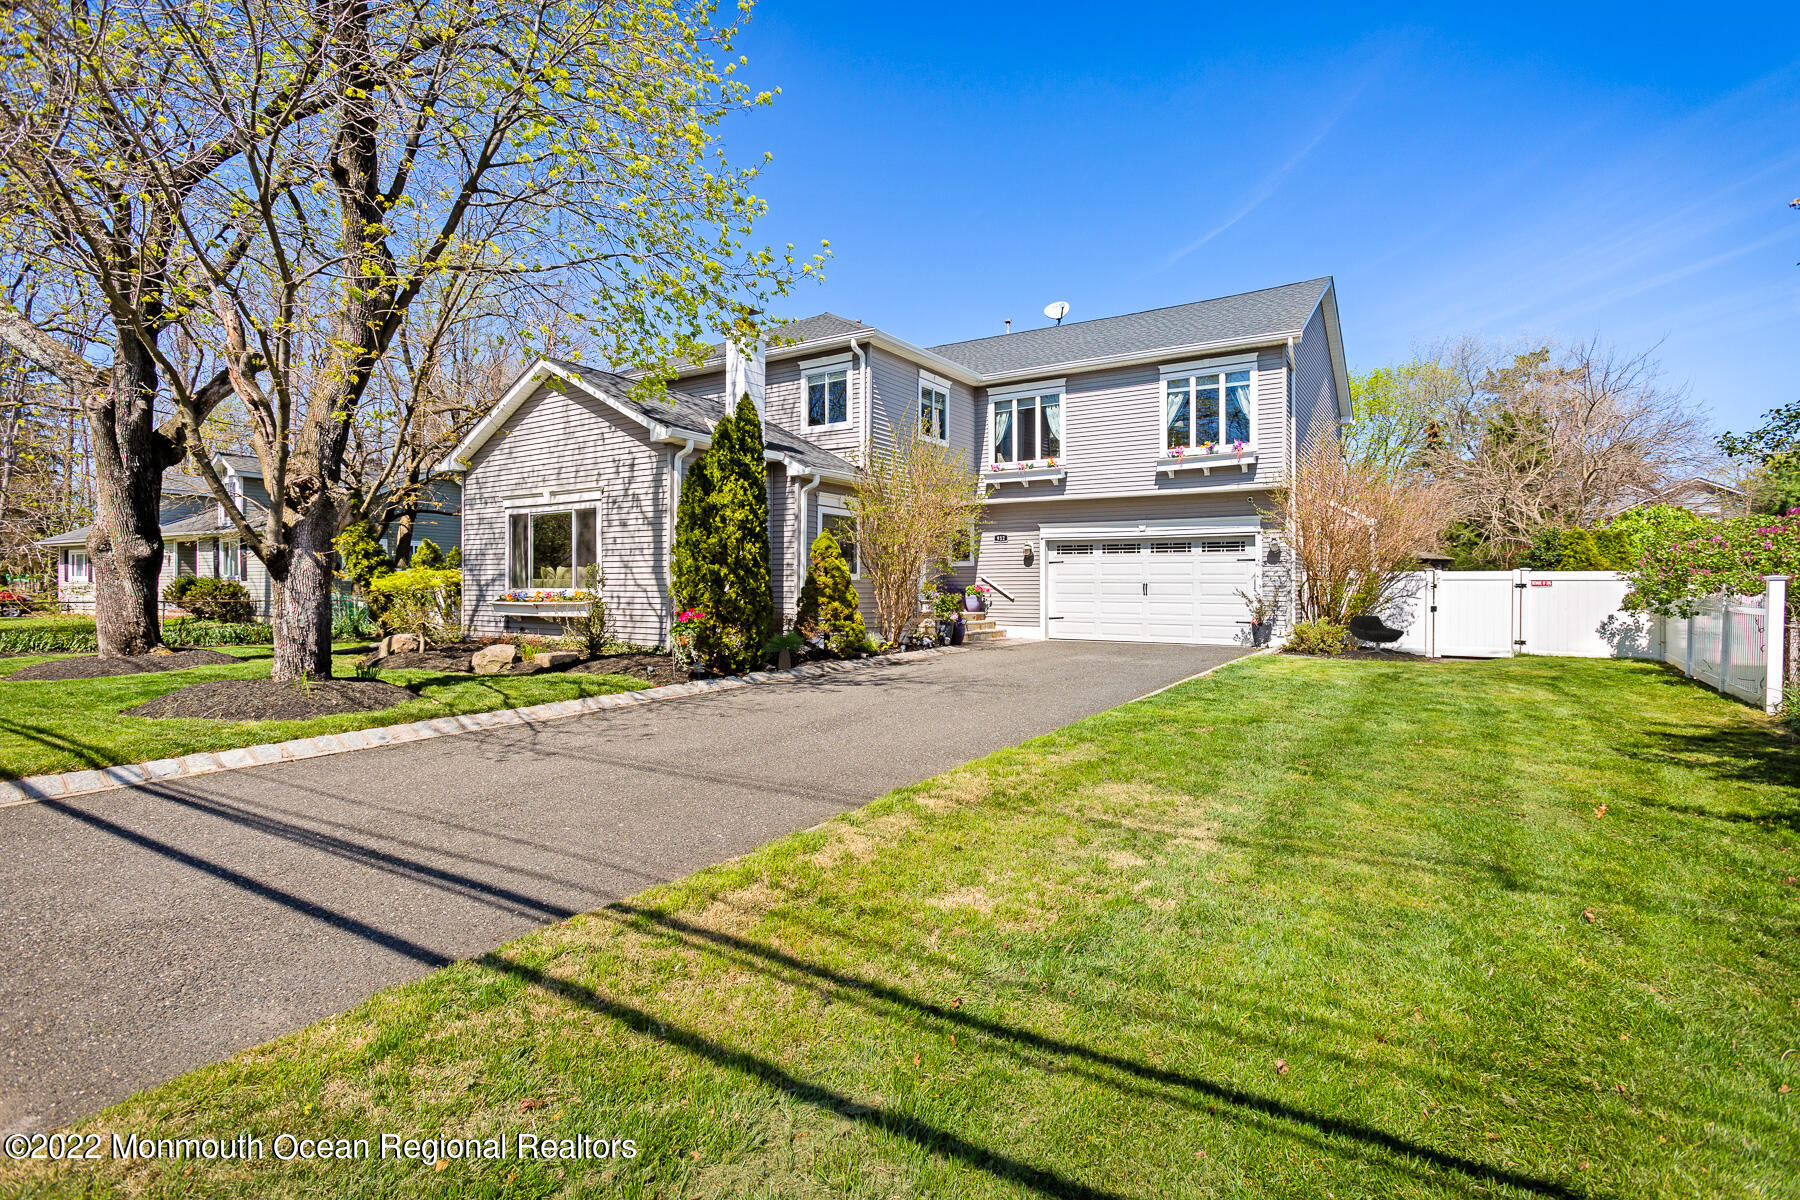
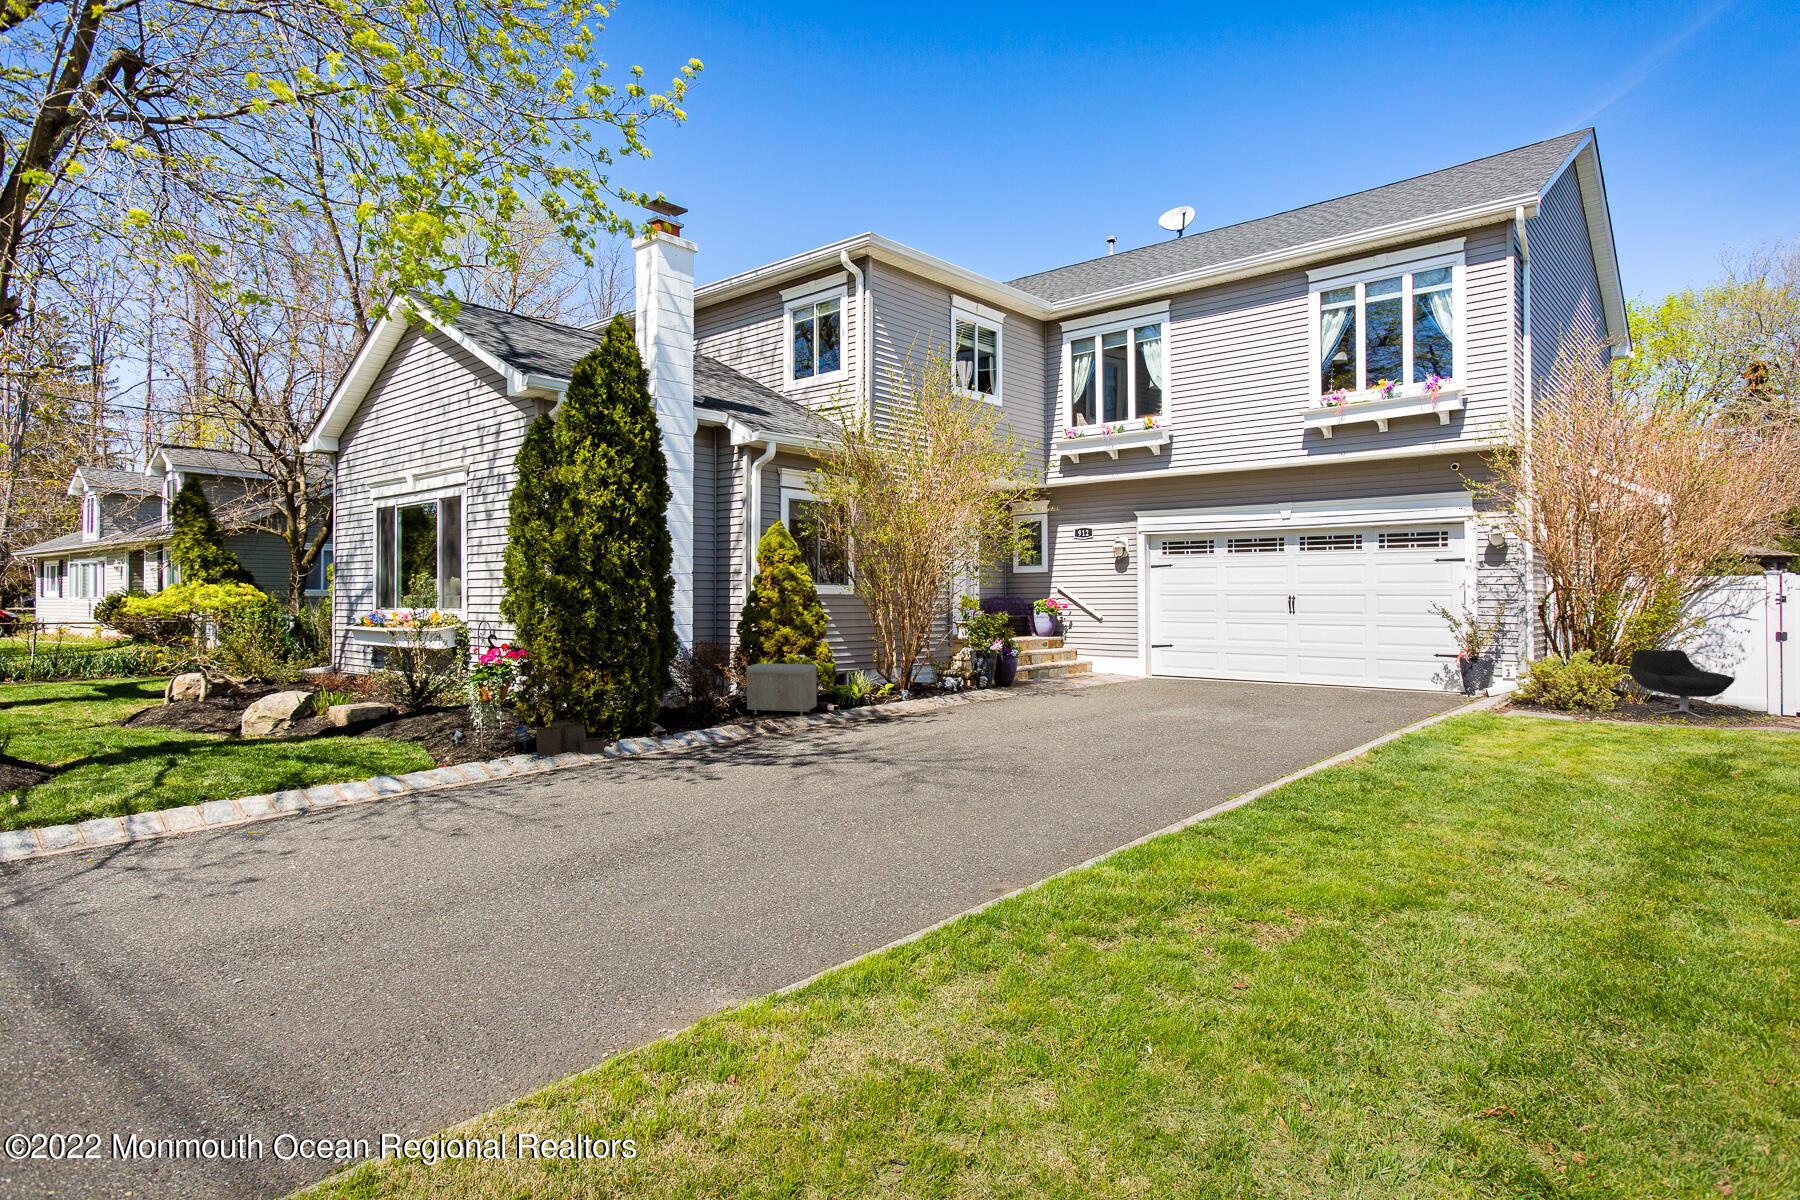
storage bench: none [817,625,860,659] -> present [746,663,817,716]
potted plant: present [763,631,804,670] -> none [632,671,708,736]
woven basket: none [714,657,757,679] -> present [536,718,605,756]

